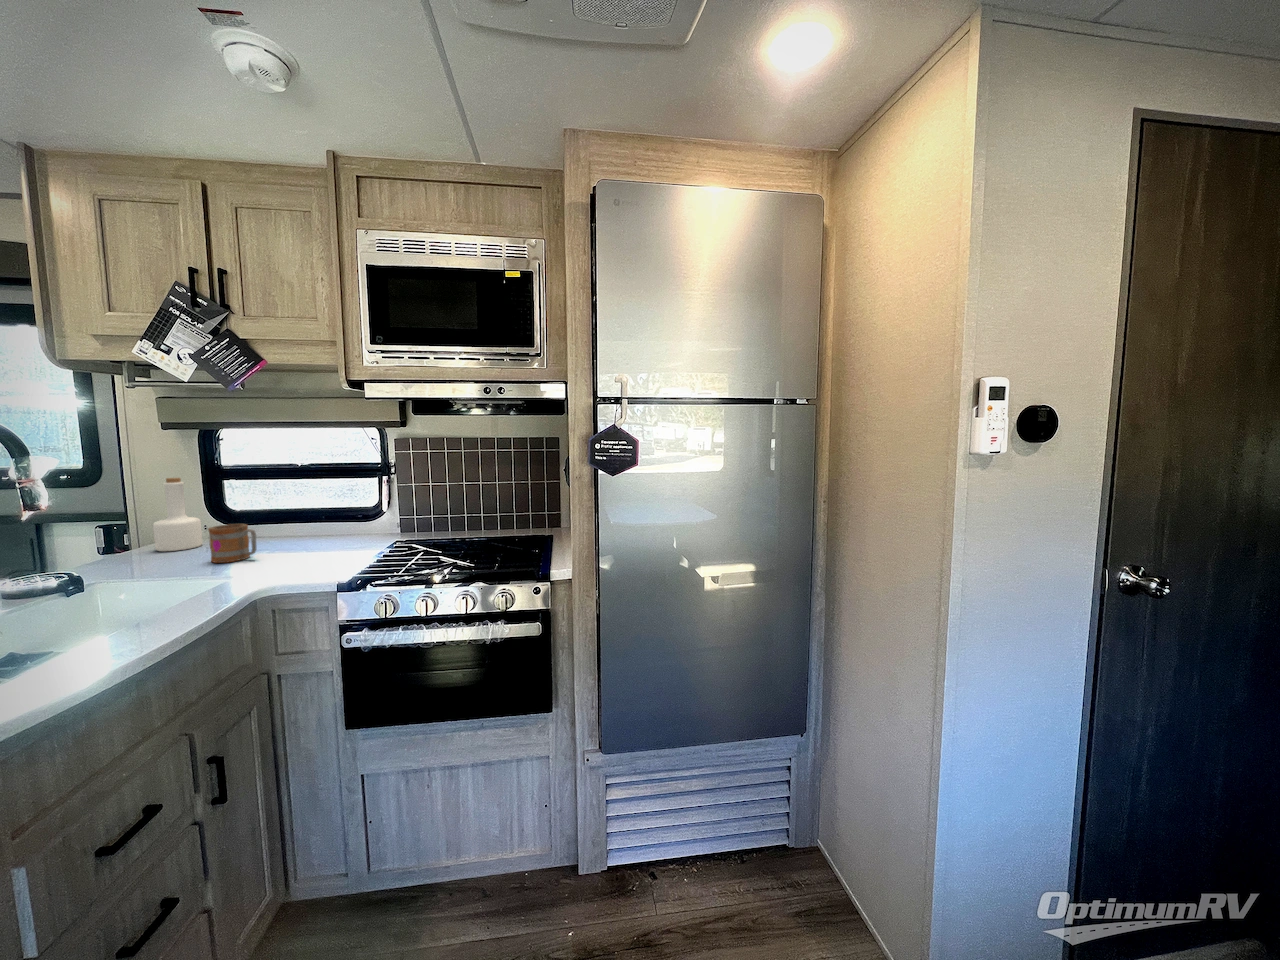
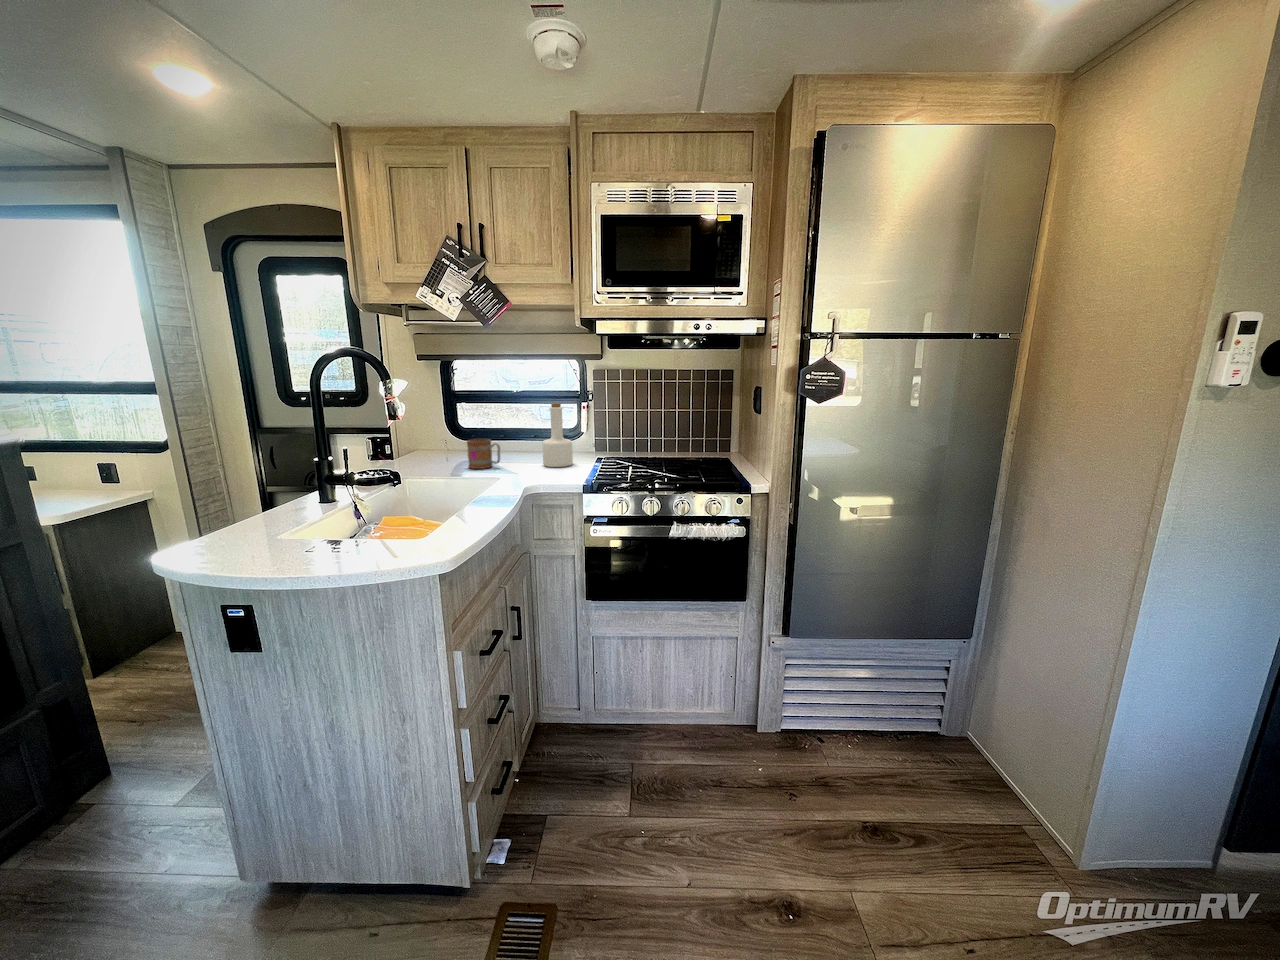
bottle: present [153,478,203,551] -> present [542,403,573,467]

